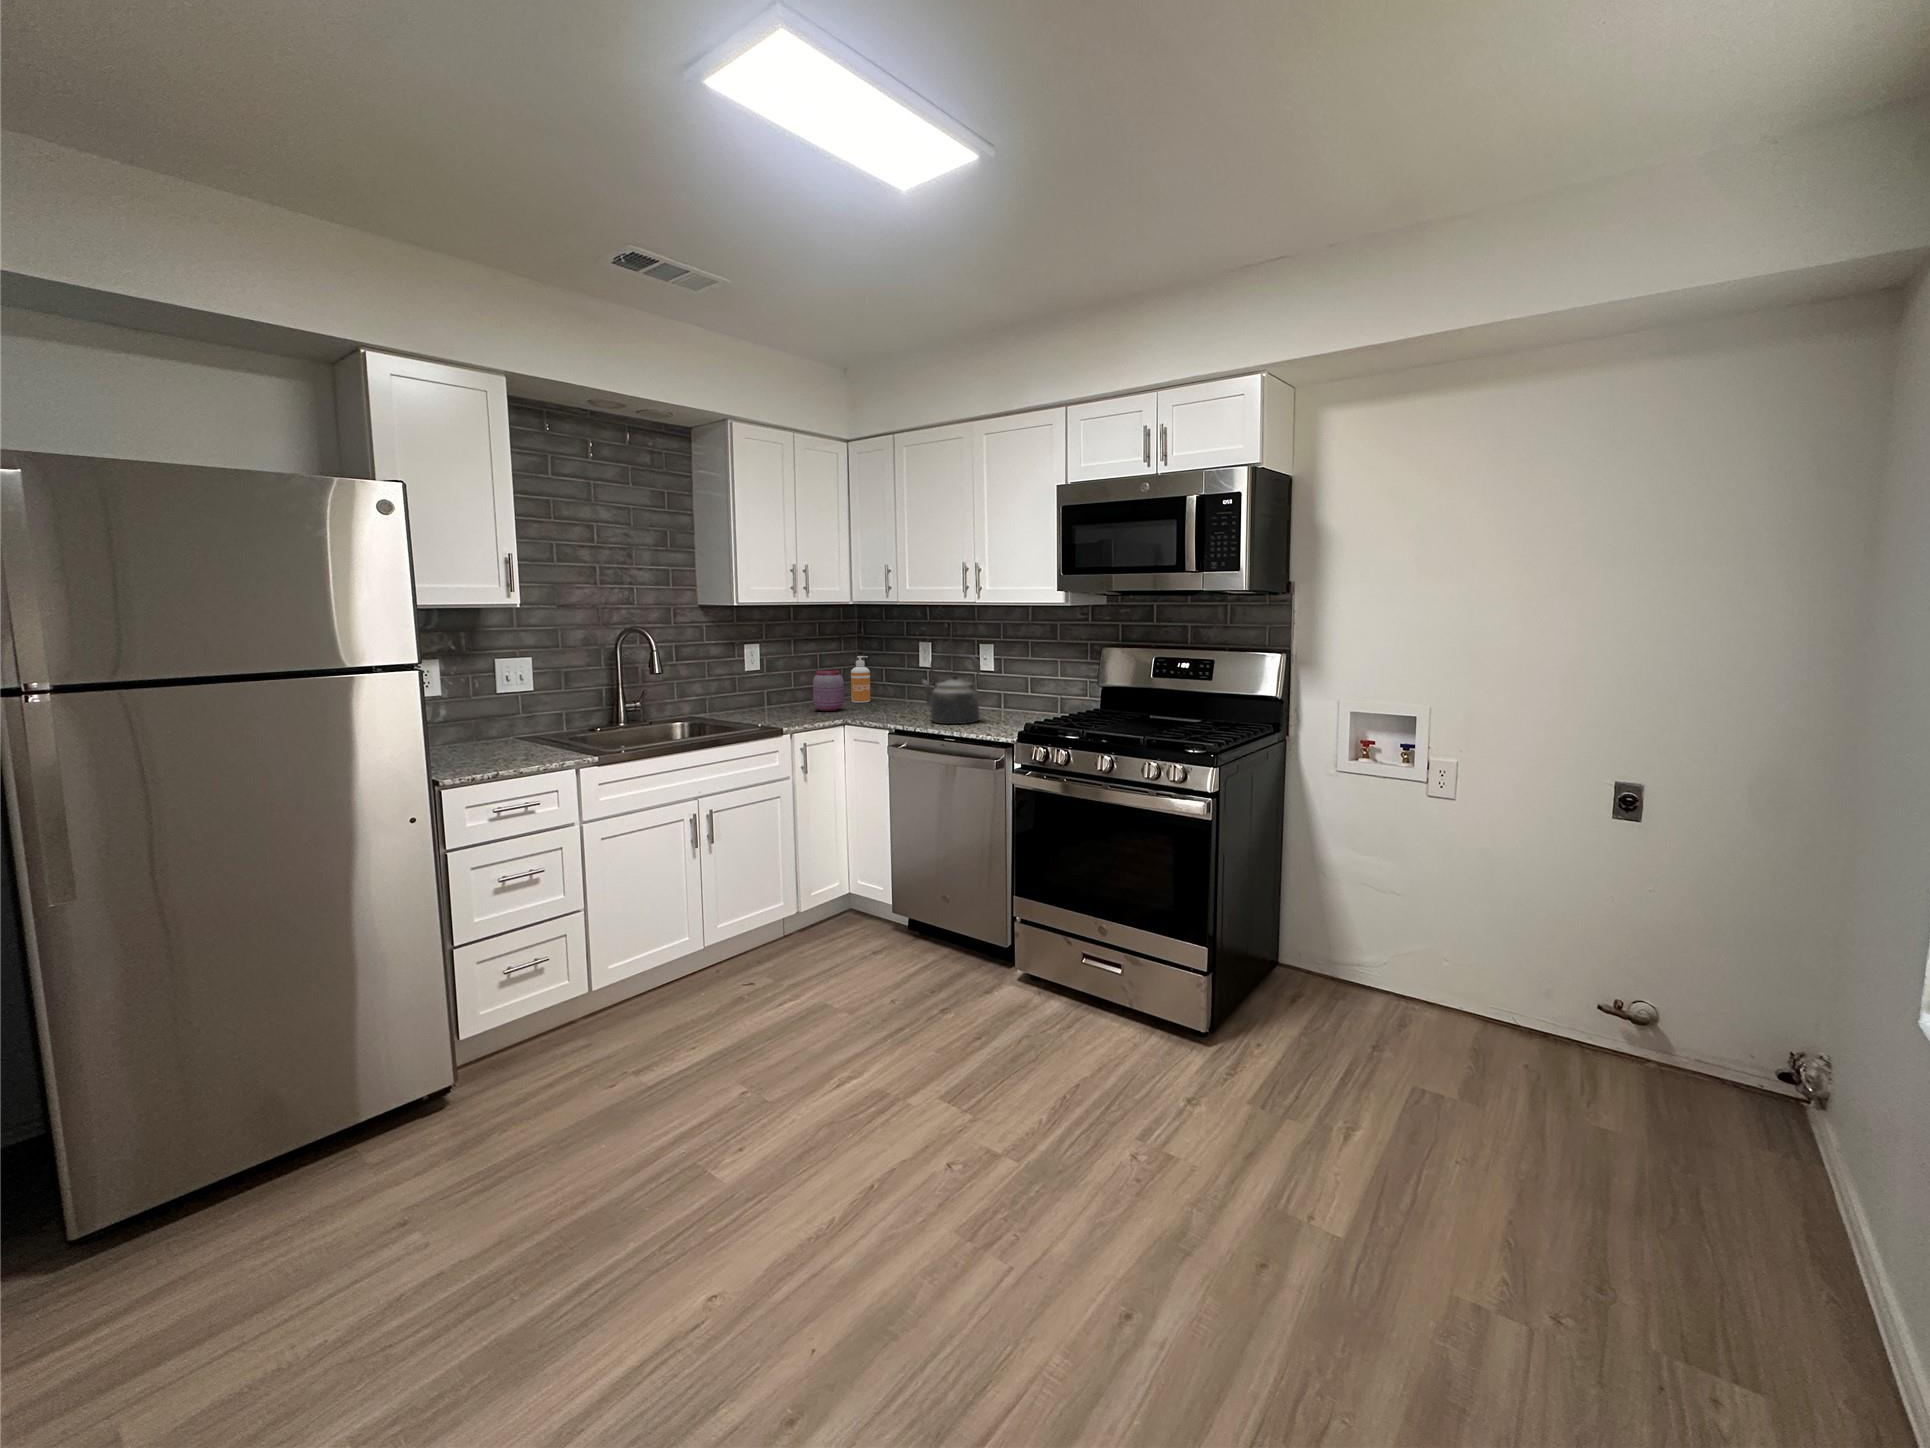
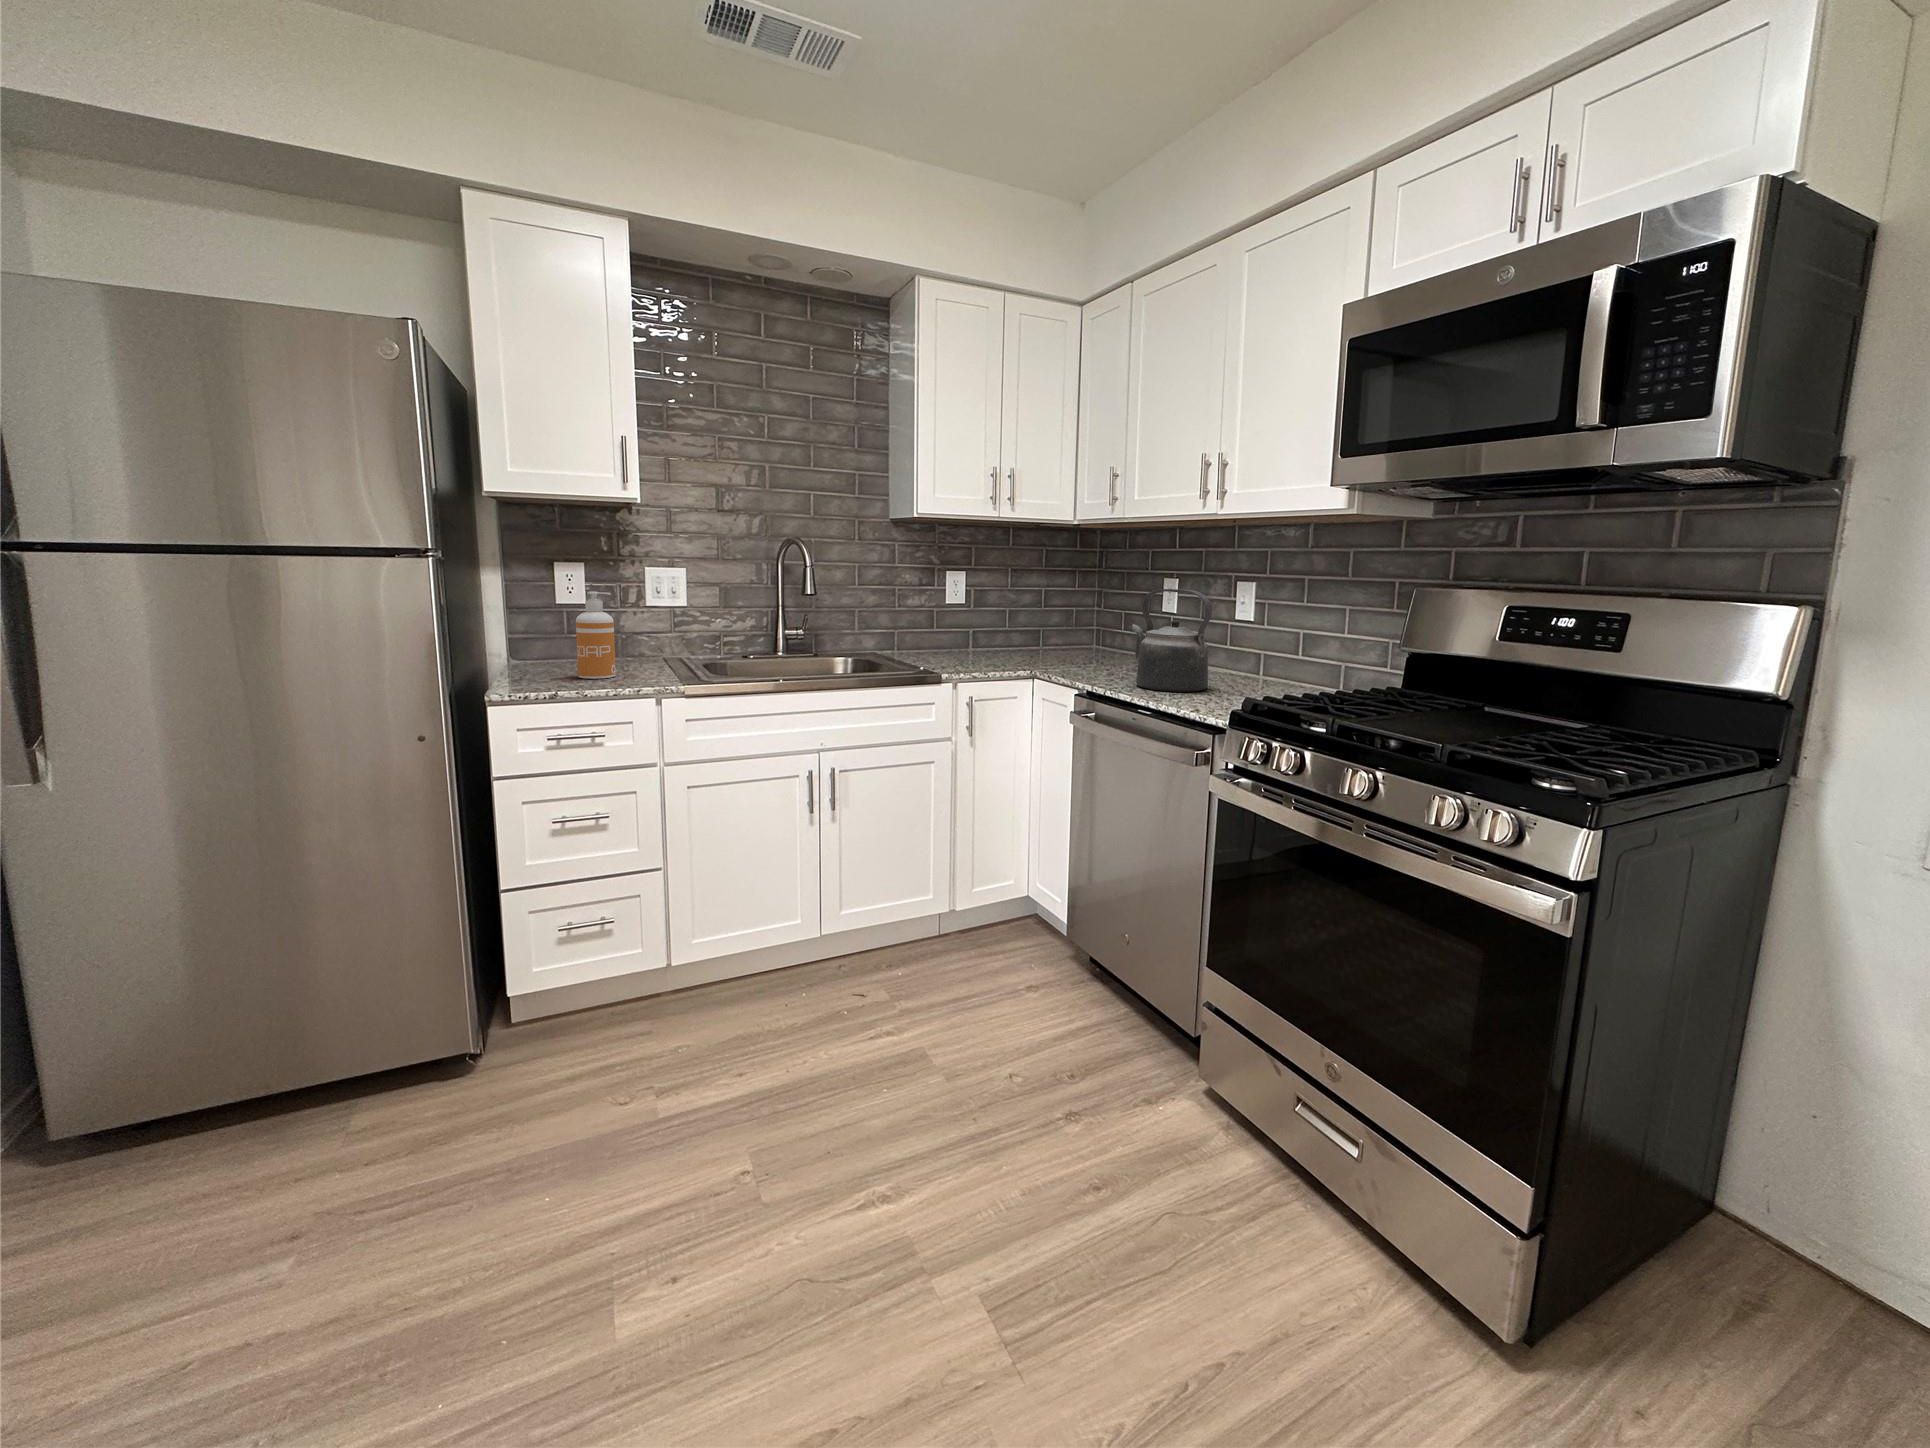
soap dispenser: present [851,656,870,703] -> present [576,592,616,679]
jar: present [813,670,844,711] -> none [1015,607,1053,660]

